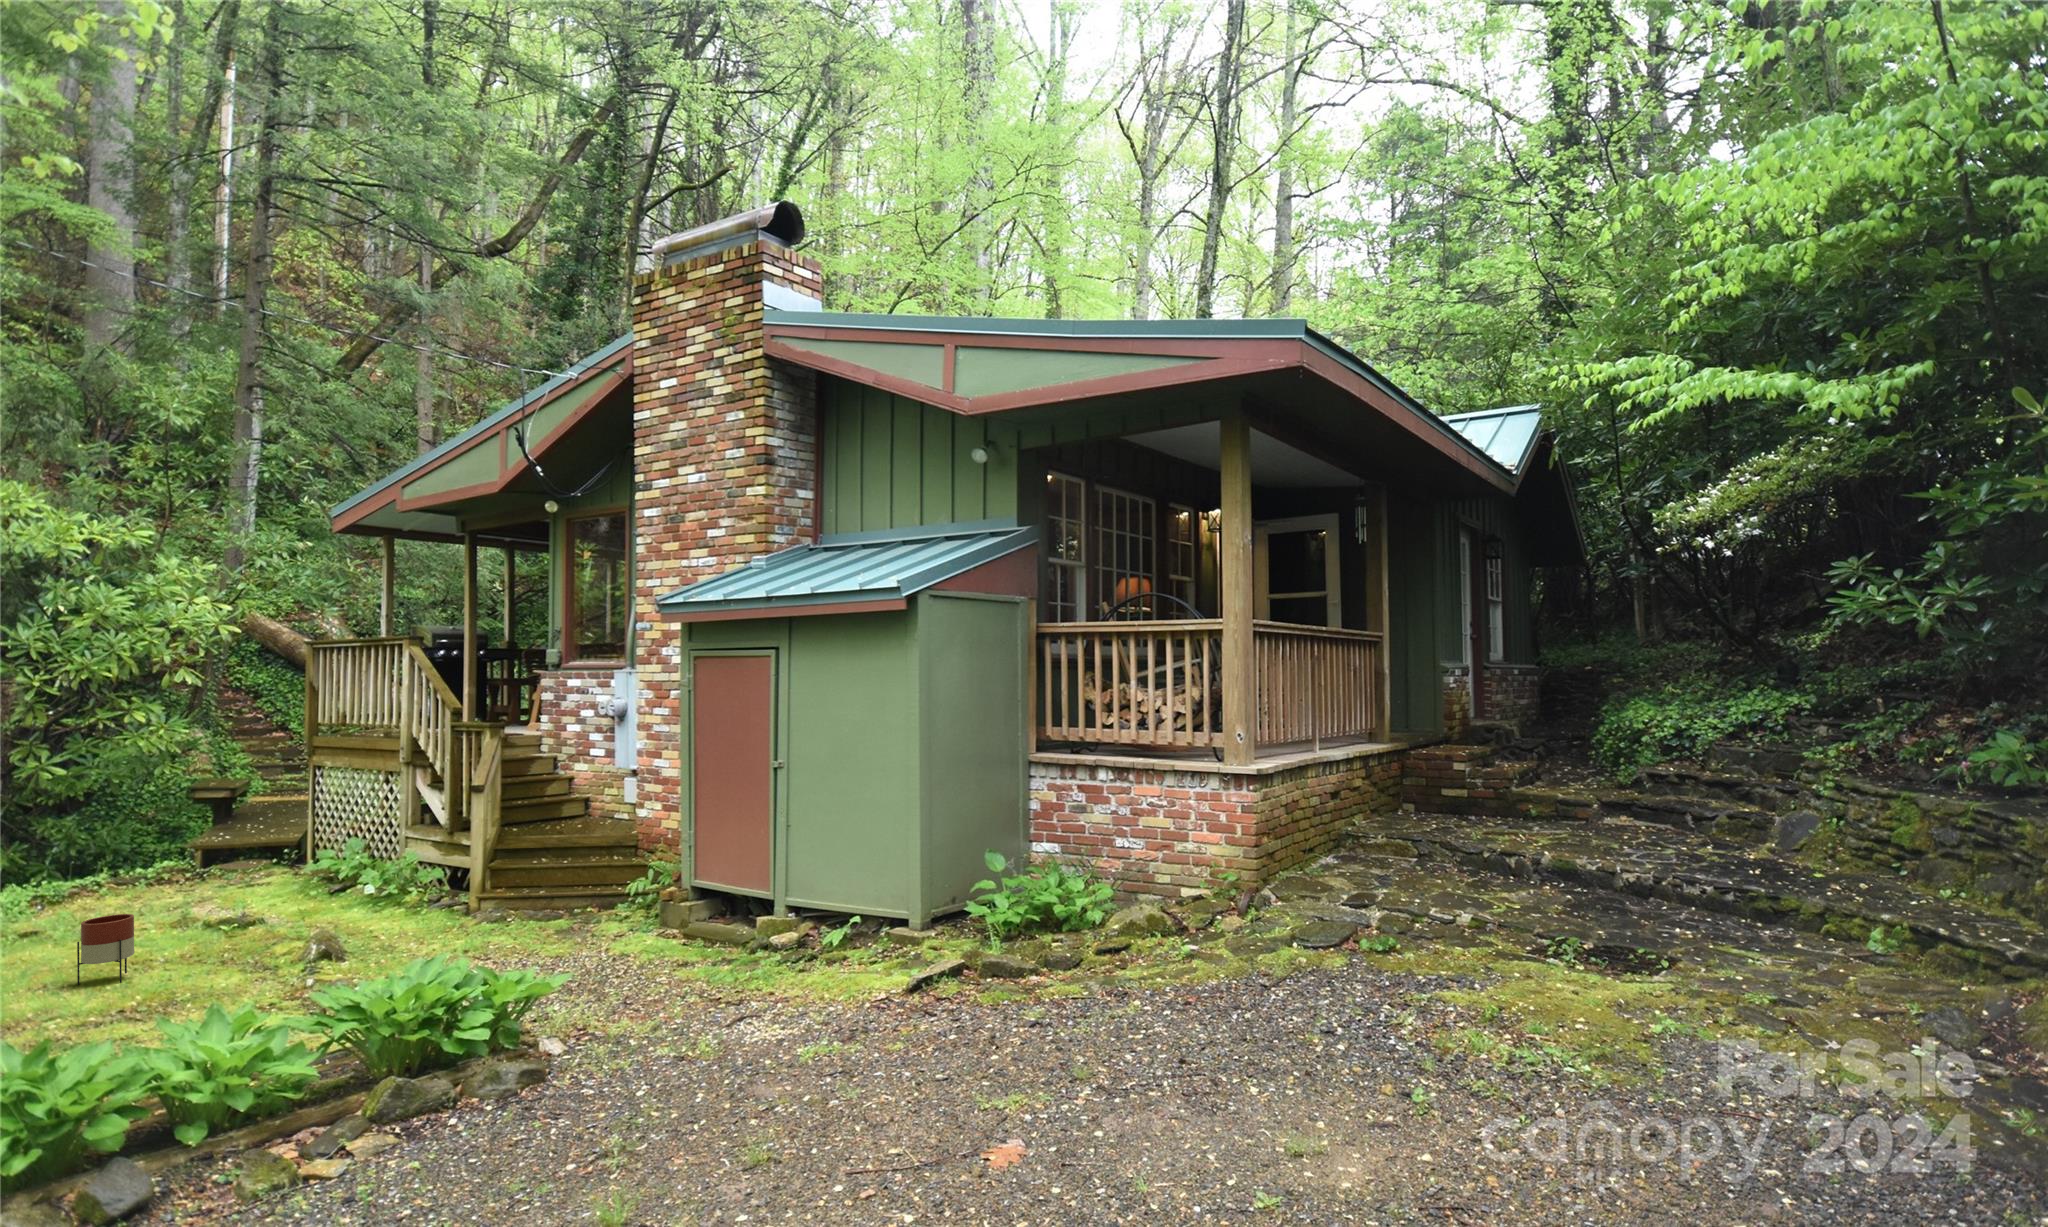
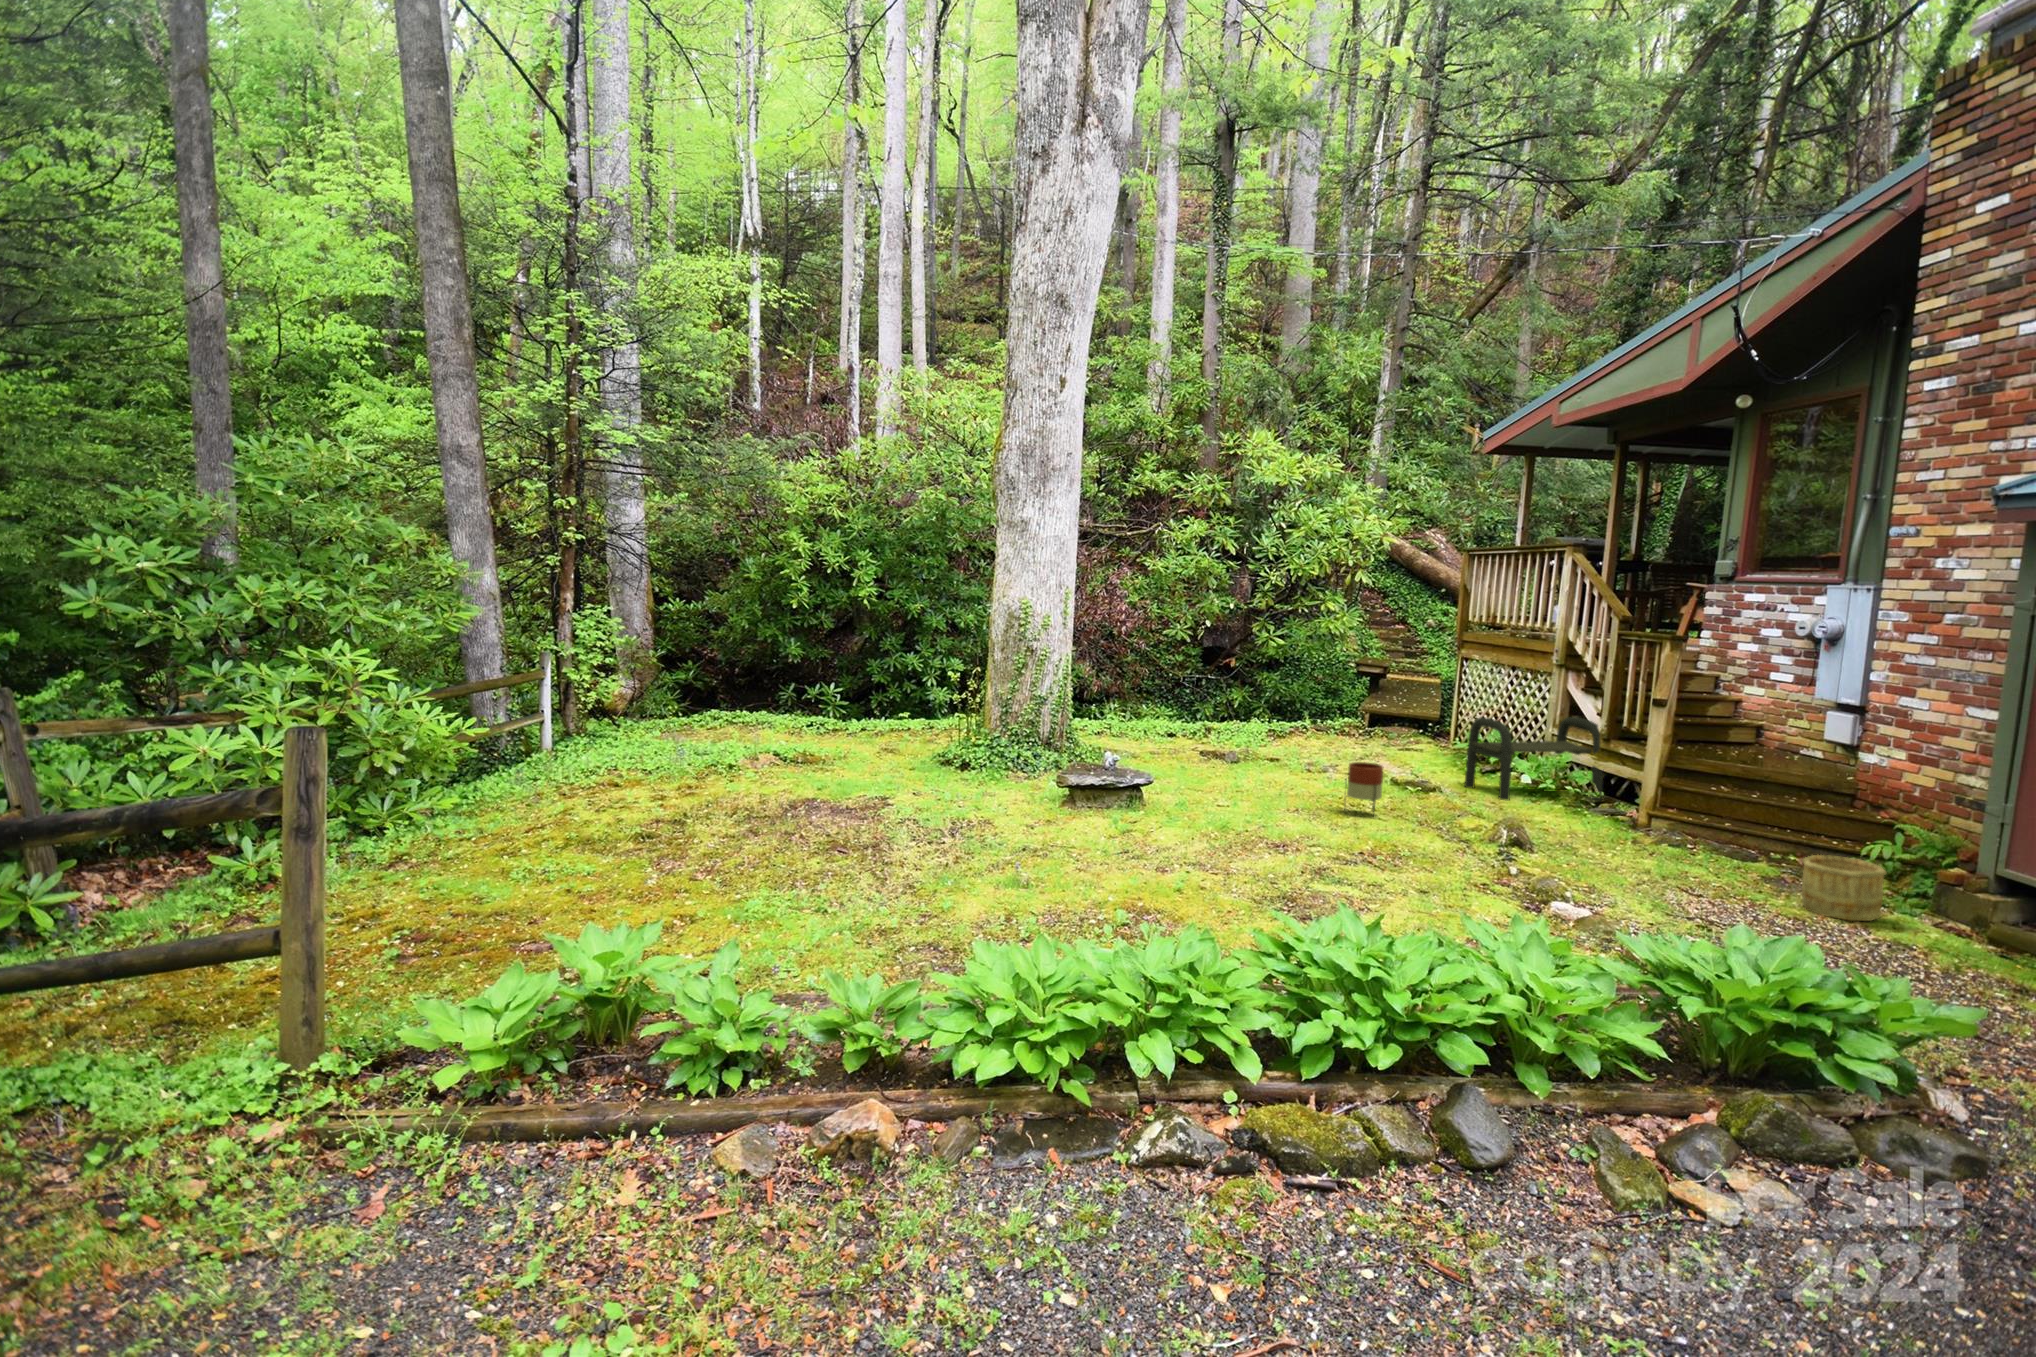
bench: none [292,814,444,922] -> present [1464,717,1603,802]
wooden bucket: none [556,904,616,961] -> present [1802,855,1886,921]

